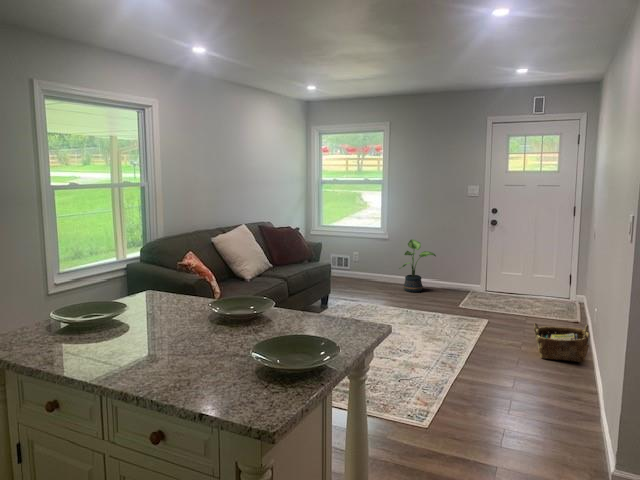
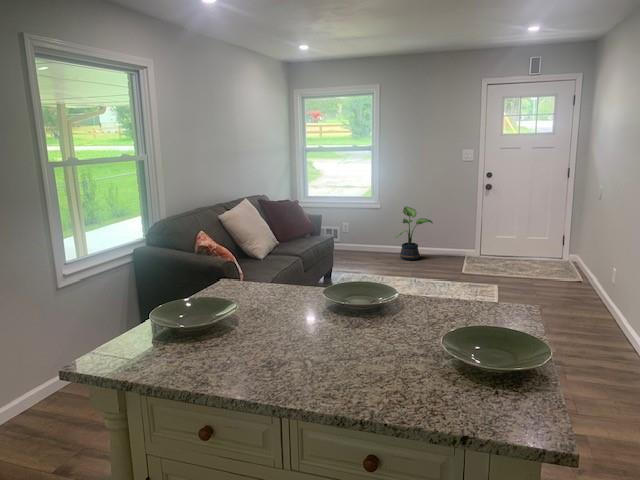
woven basket: present [534,323,590,362] -> none [559,286,616,323]

